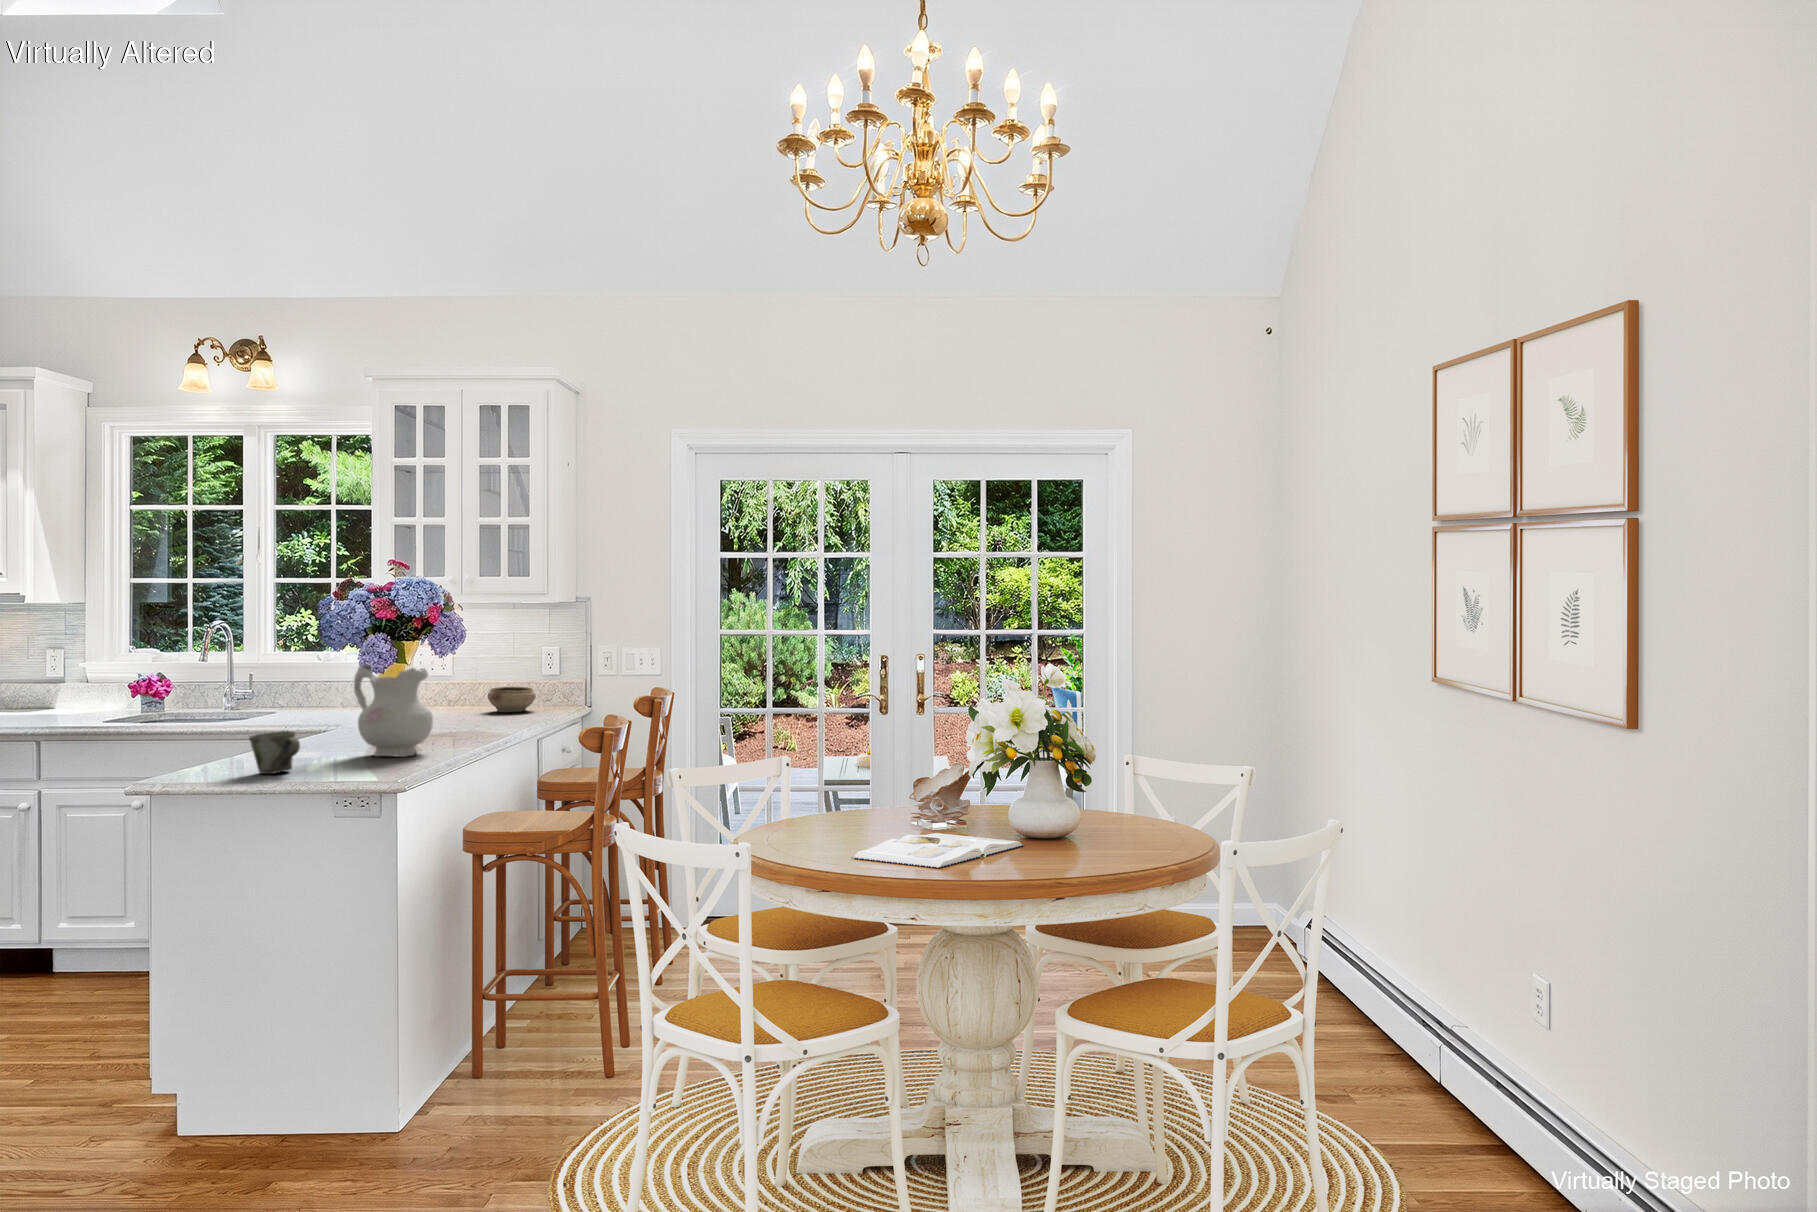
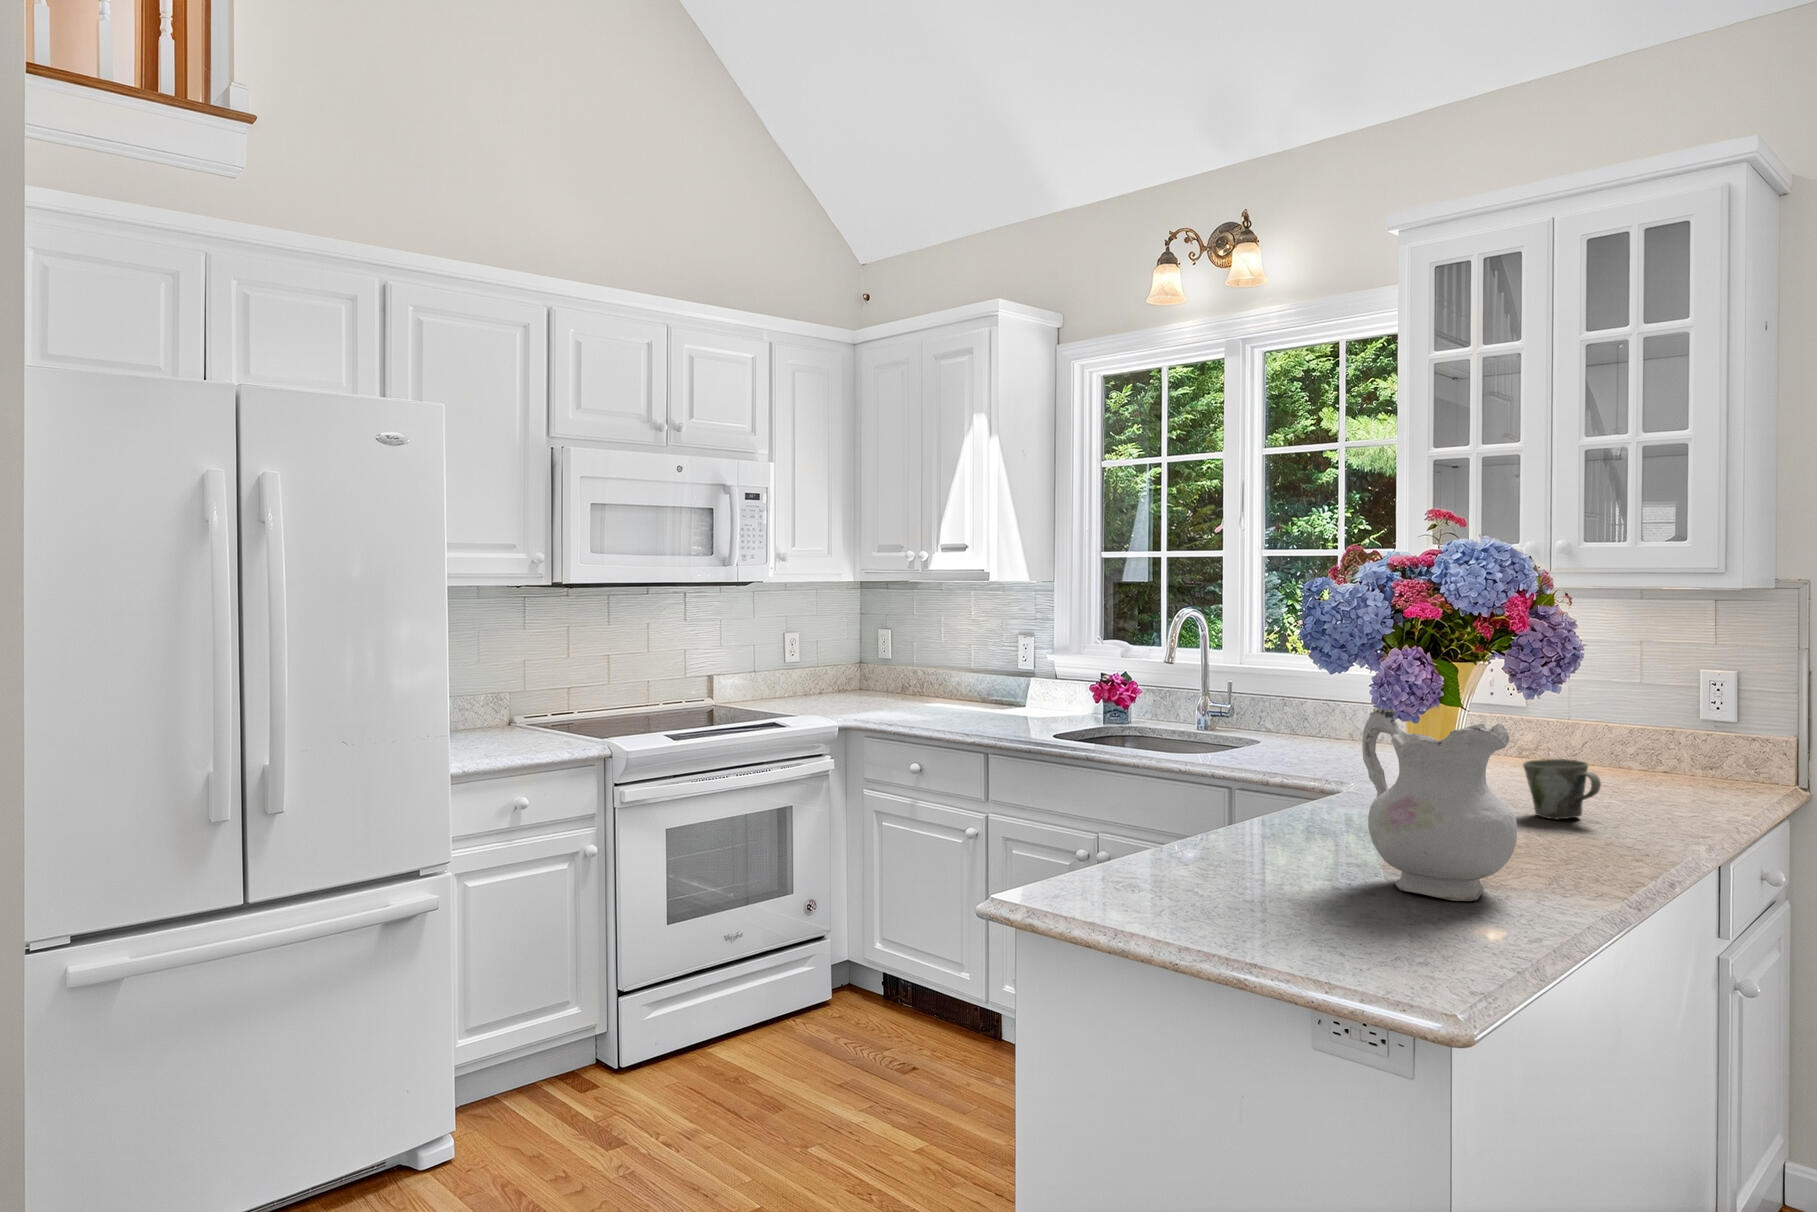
ceramic bowl: present [488,687,536,712] -> none [1590,732,1684,780]
mug: present [249,731,300,774] -> present [1523,759,1601,819]

